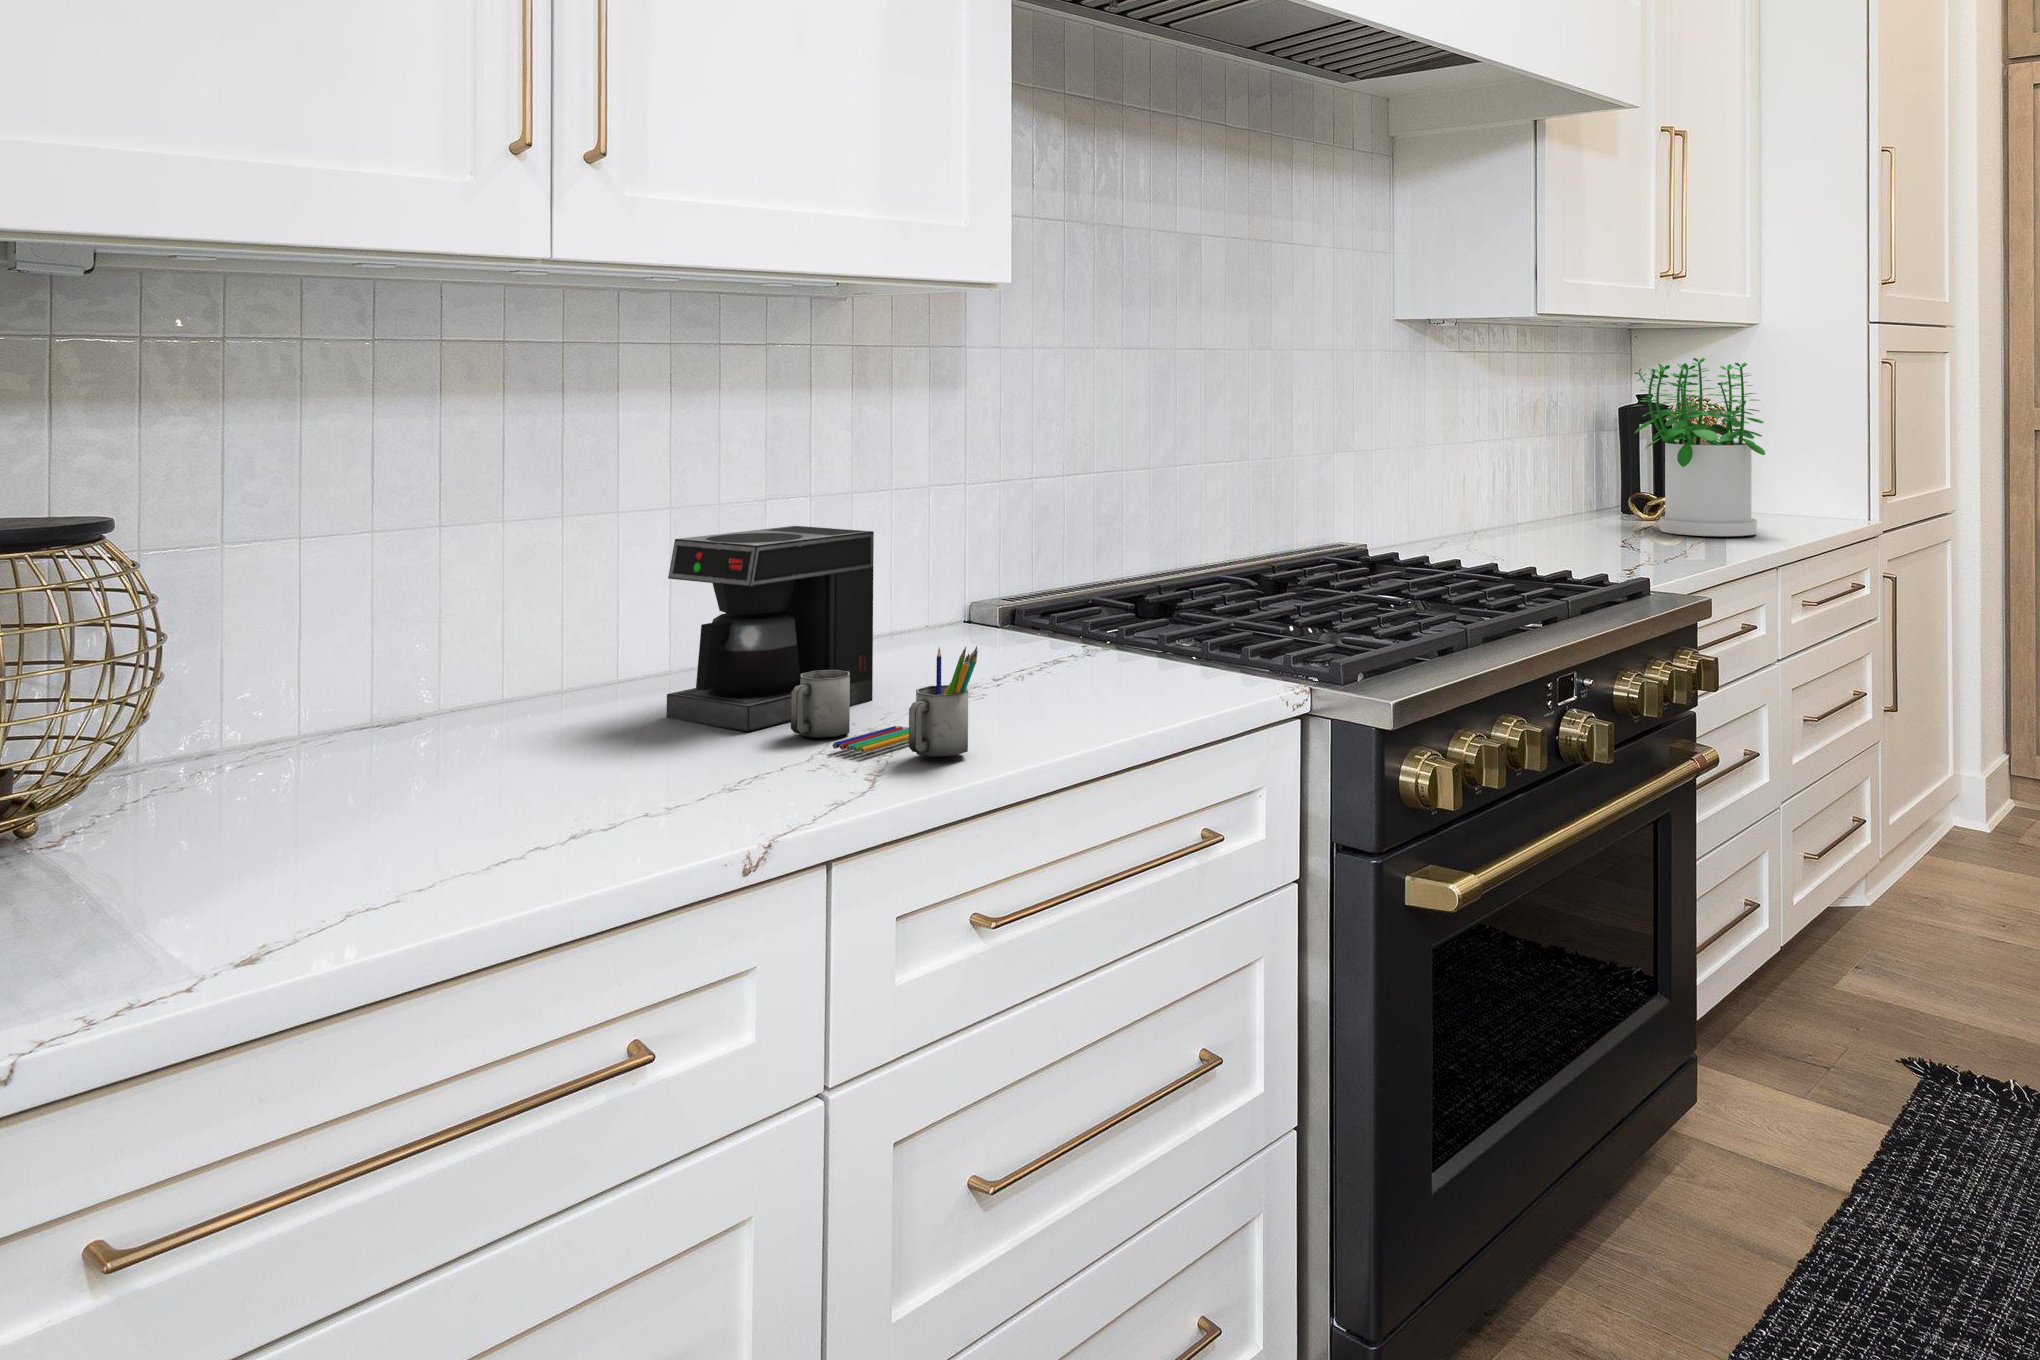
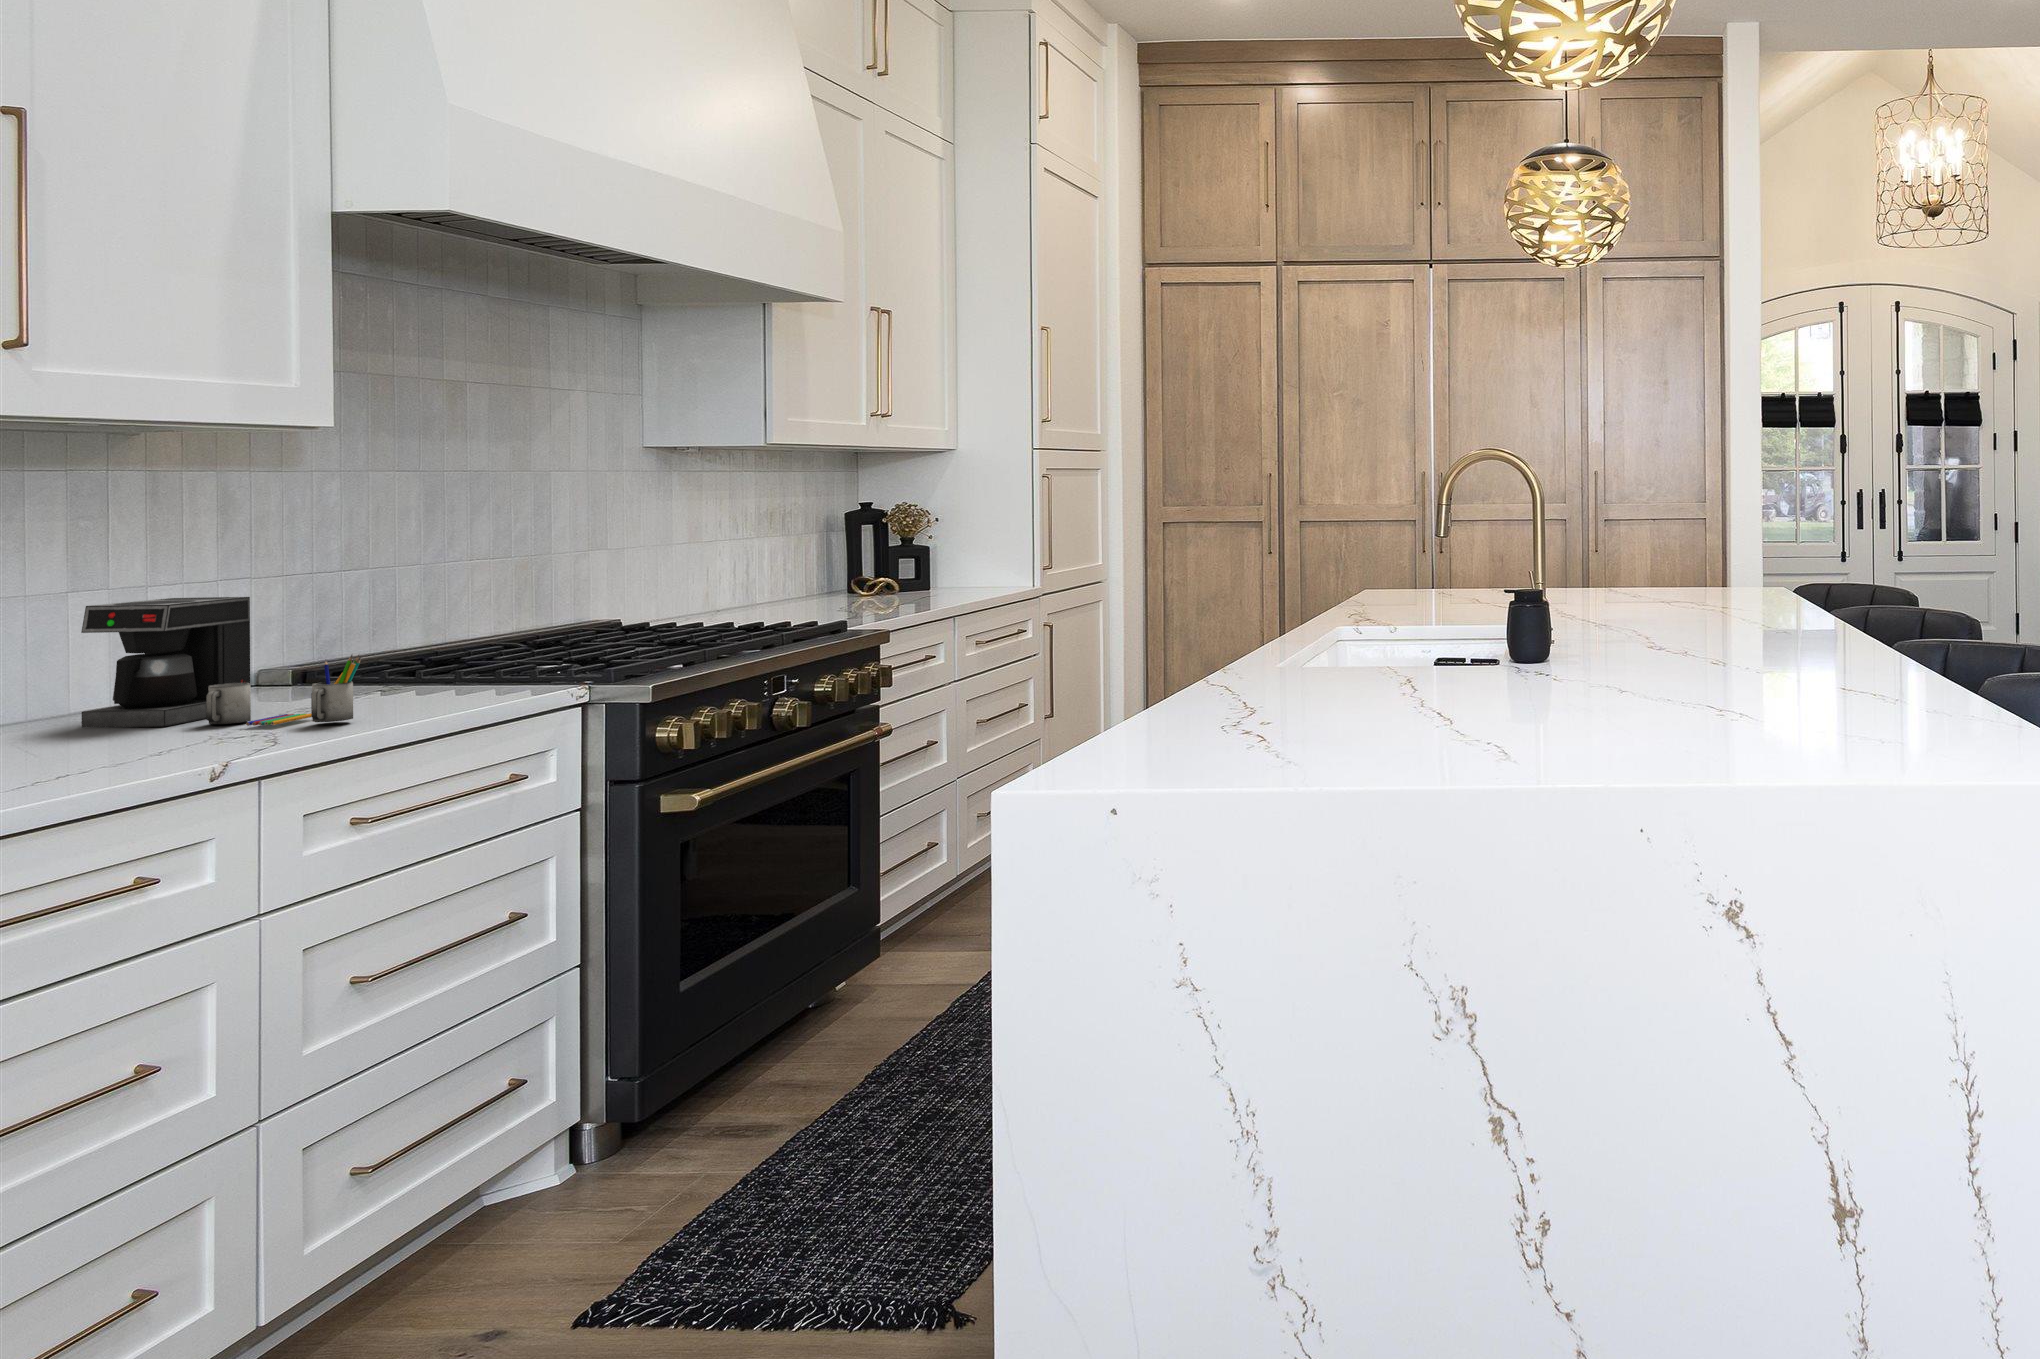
potted plant: present [1631,358,1765,536] -> none [849,475,947,602]

